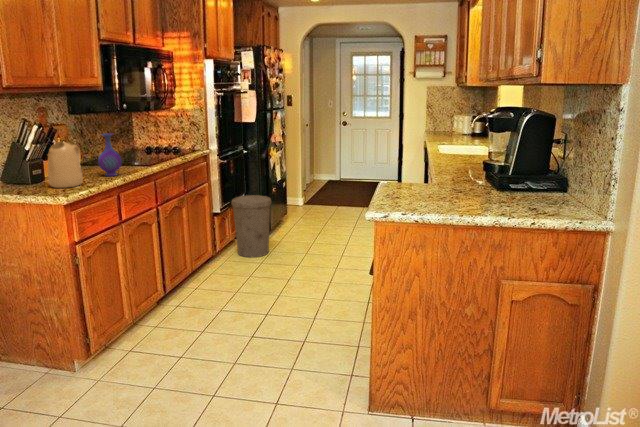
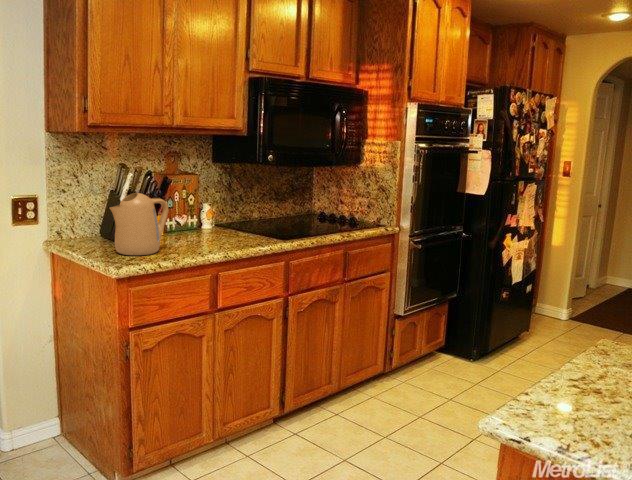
vase: present [98,133,122,176] -> none [200,188,231,247]
trash can: present [232,195,271,257] -> none [425,296,484,389]

